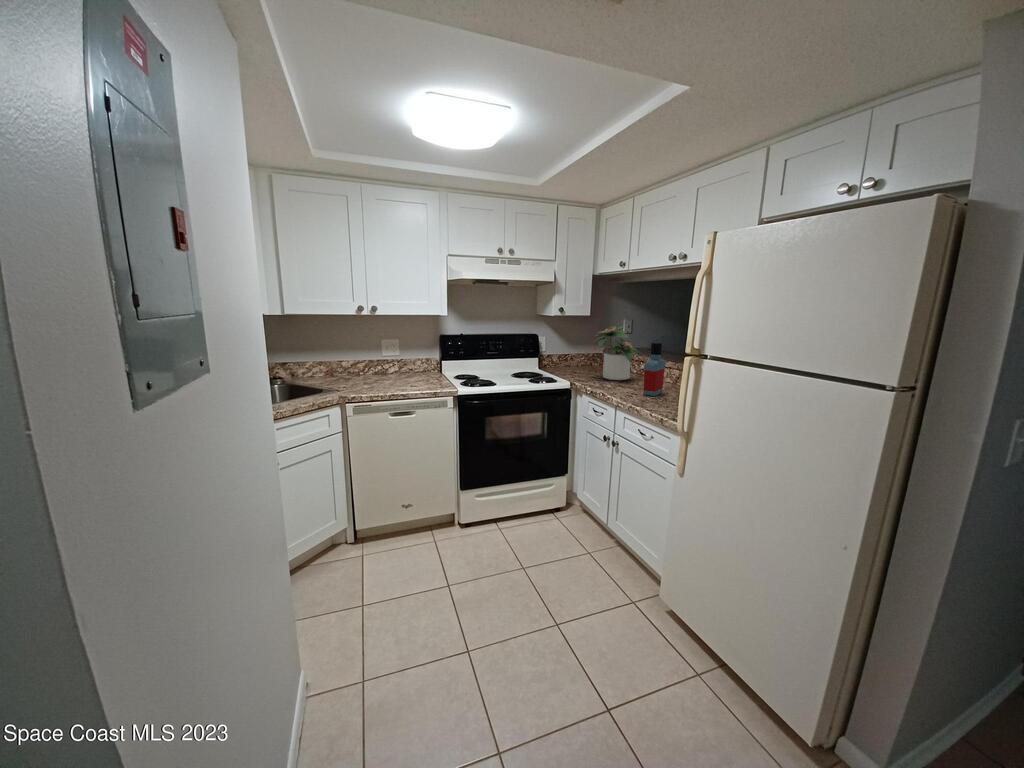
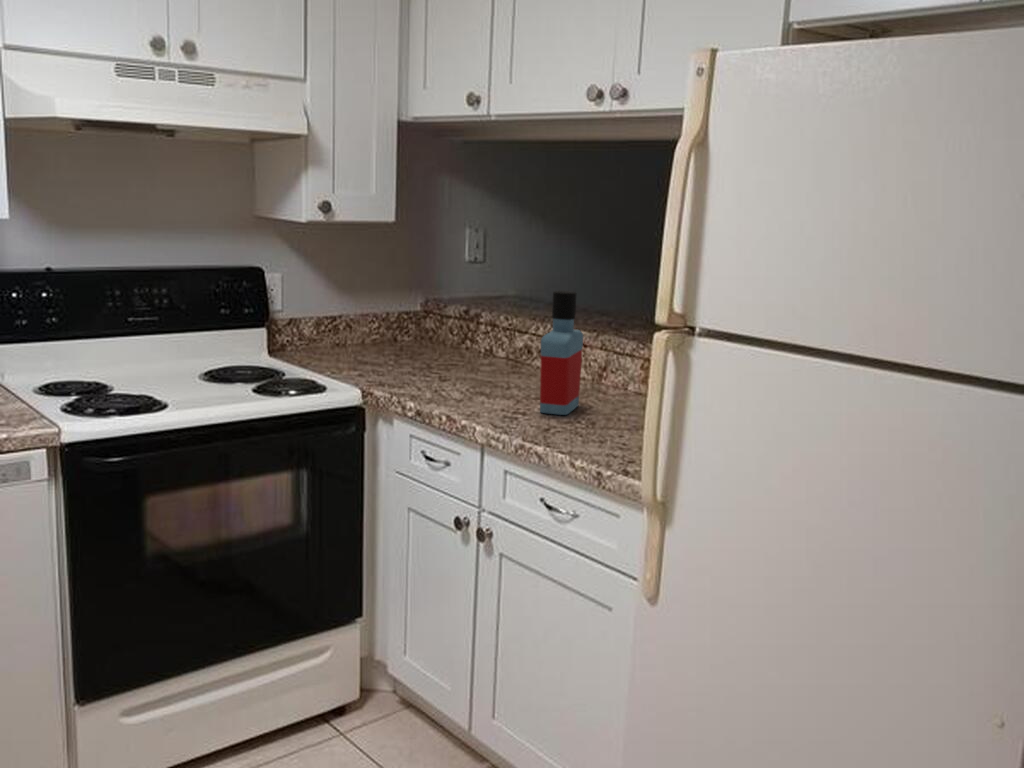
potted plant: present [598,326,638,380] -> none [400,247,520,379]

